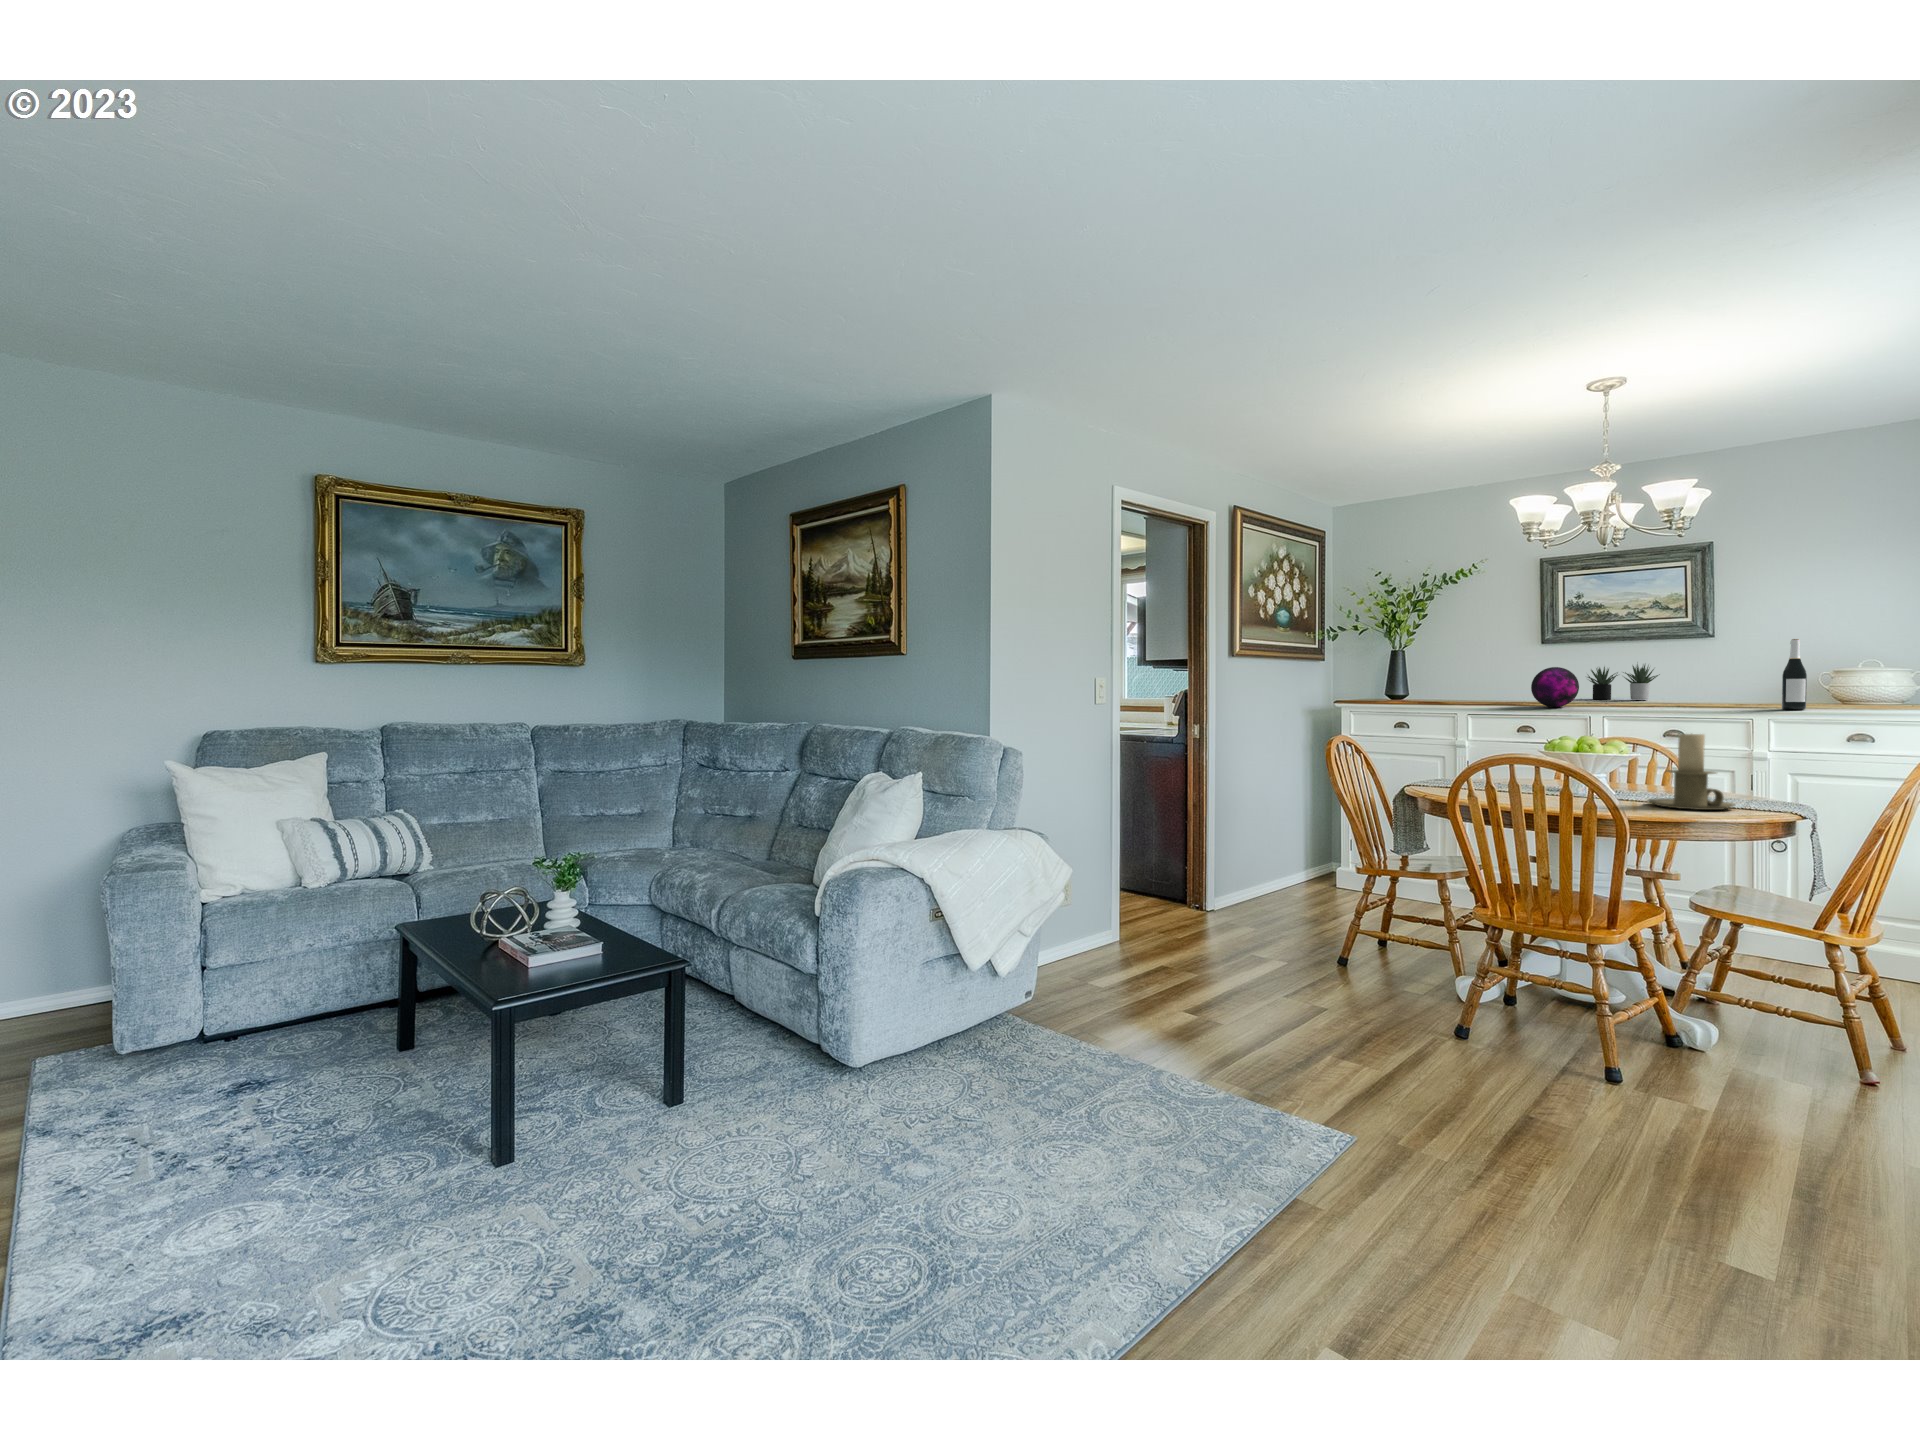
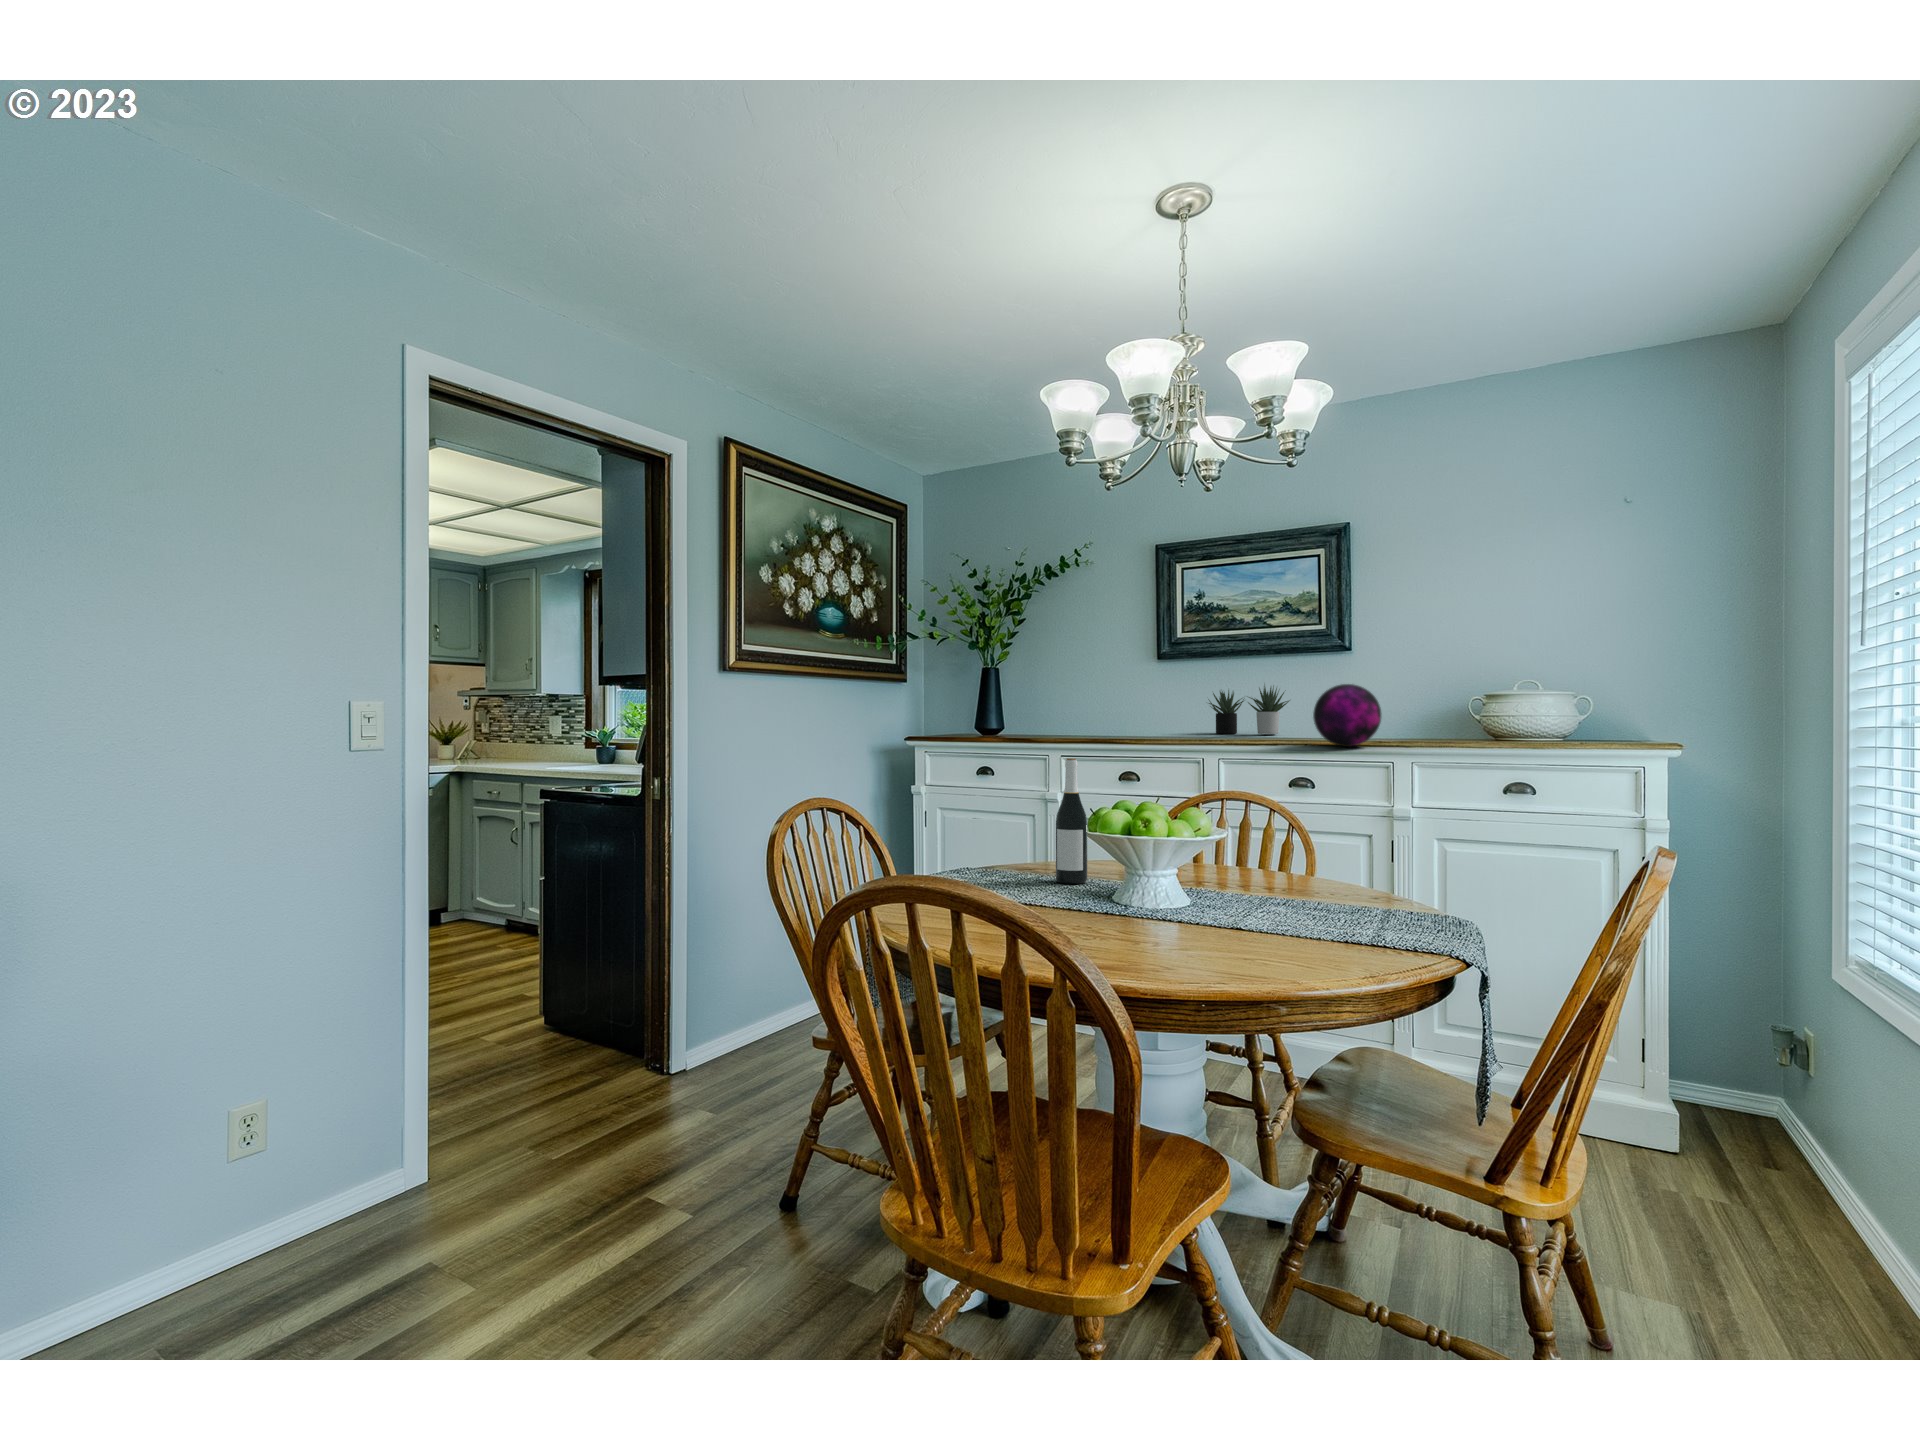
wine bottle: present [1782,639,1807,709] -> present [1056,758,1087,884]
decorative orb: present [1531,667,1579,707] -> present [1313,684,1381,747]
candle holder: present [1648,734,1735,810] -> none [1213,797,1349,944]

